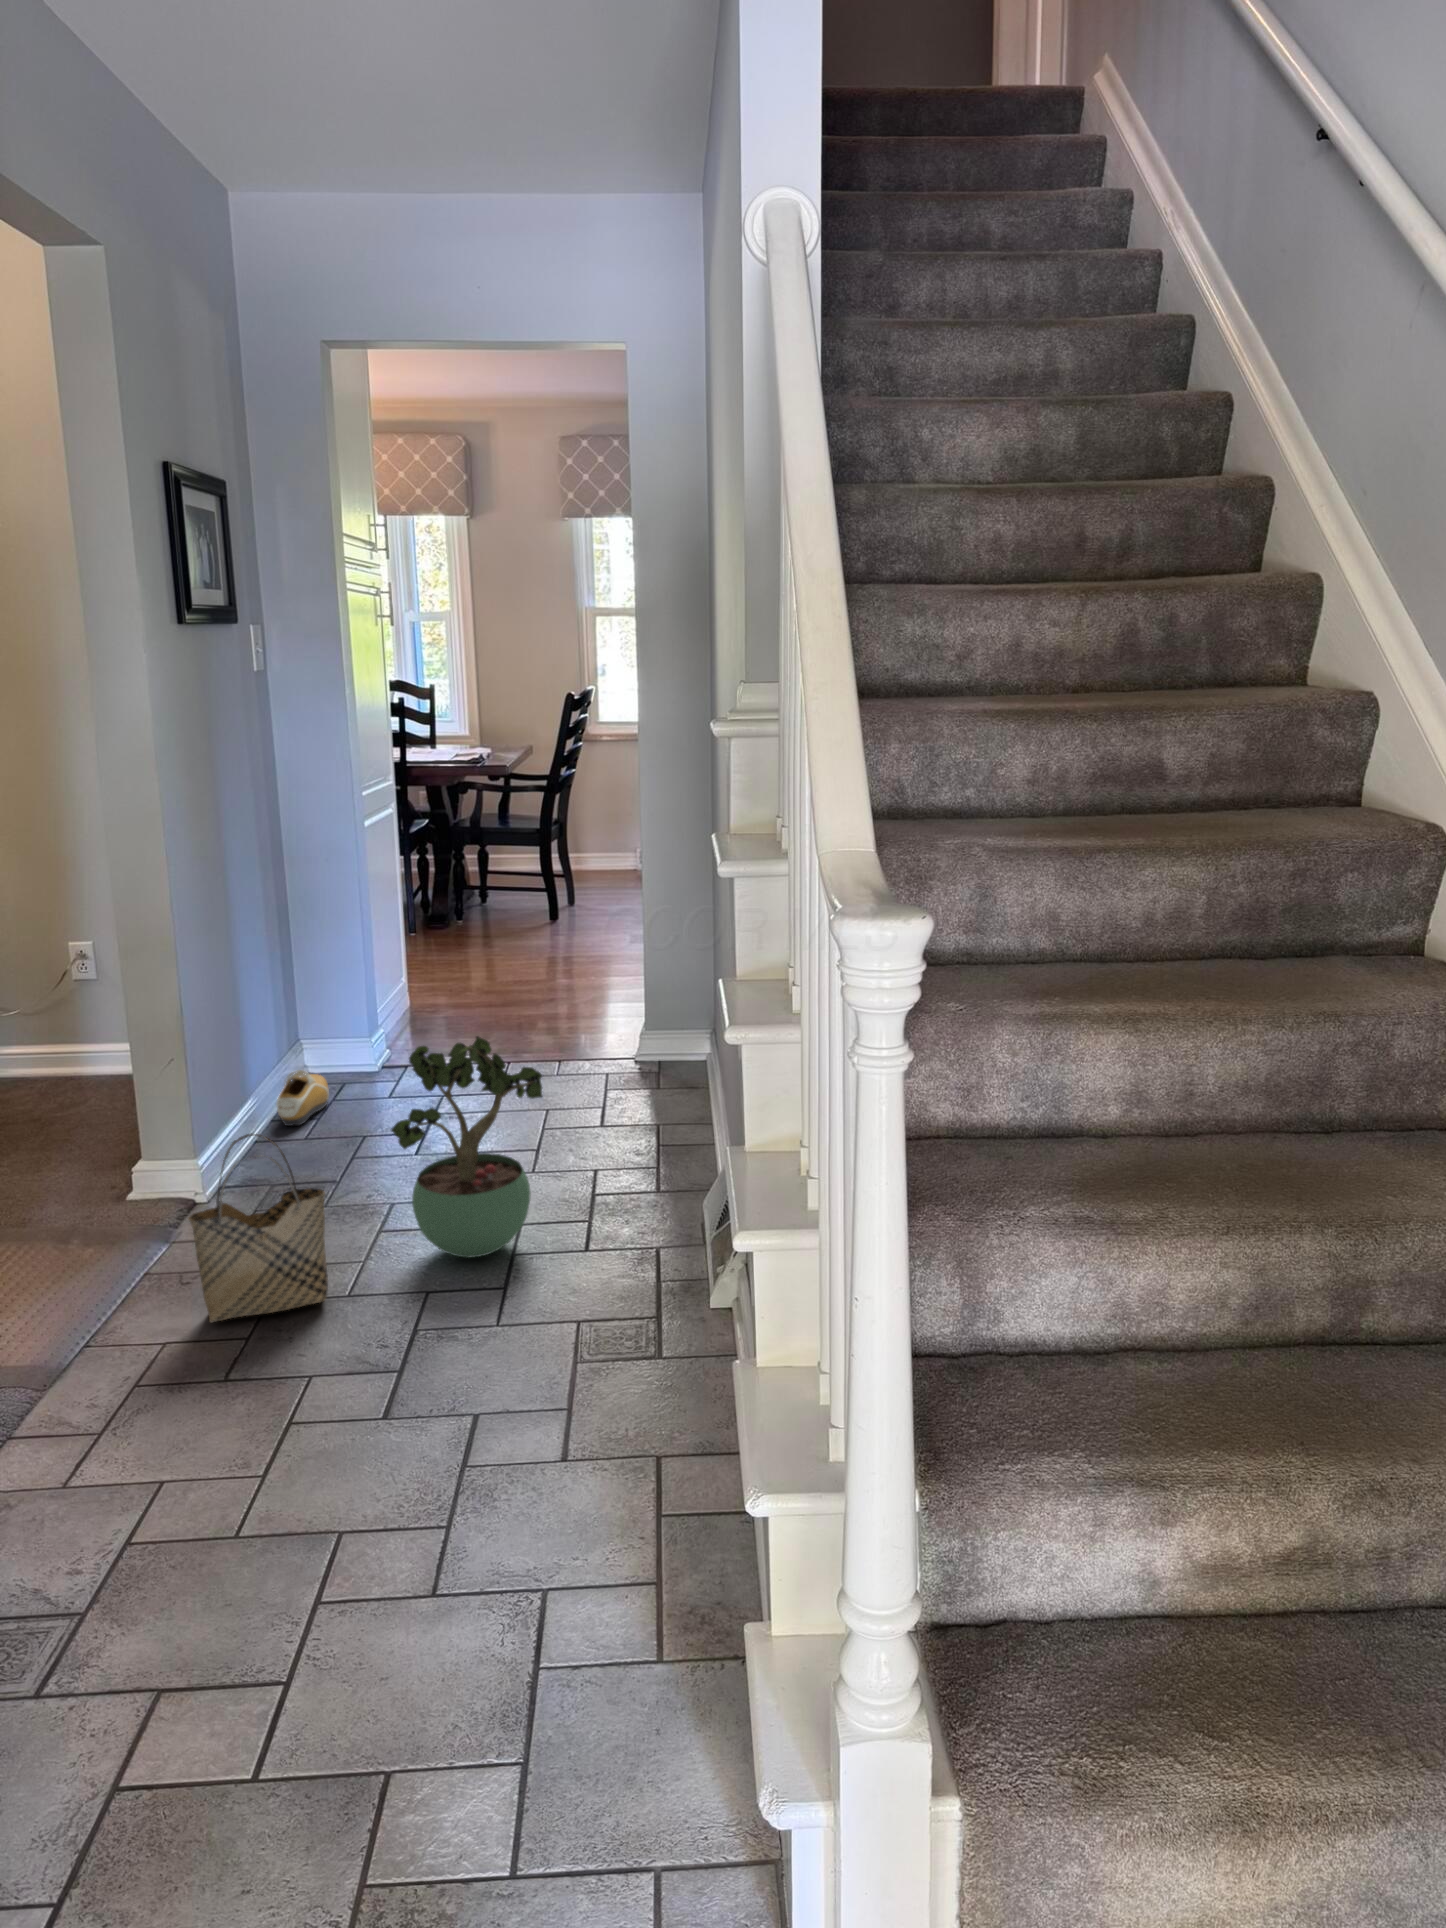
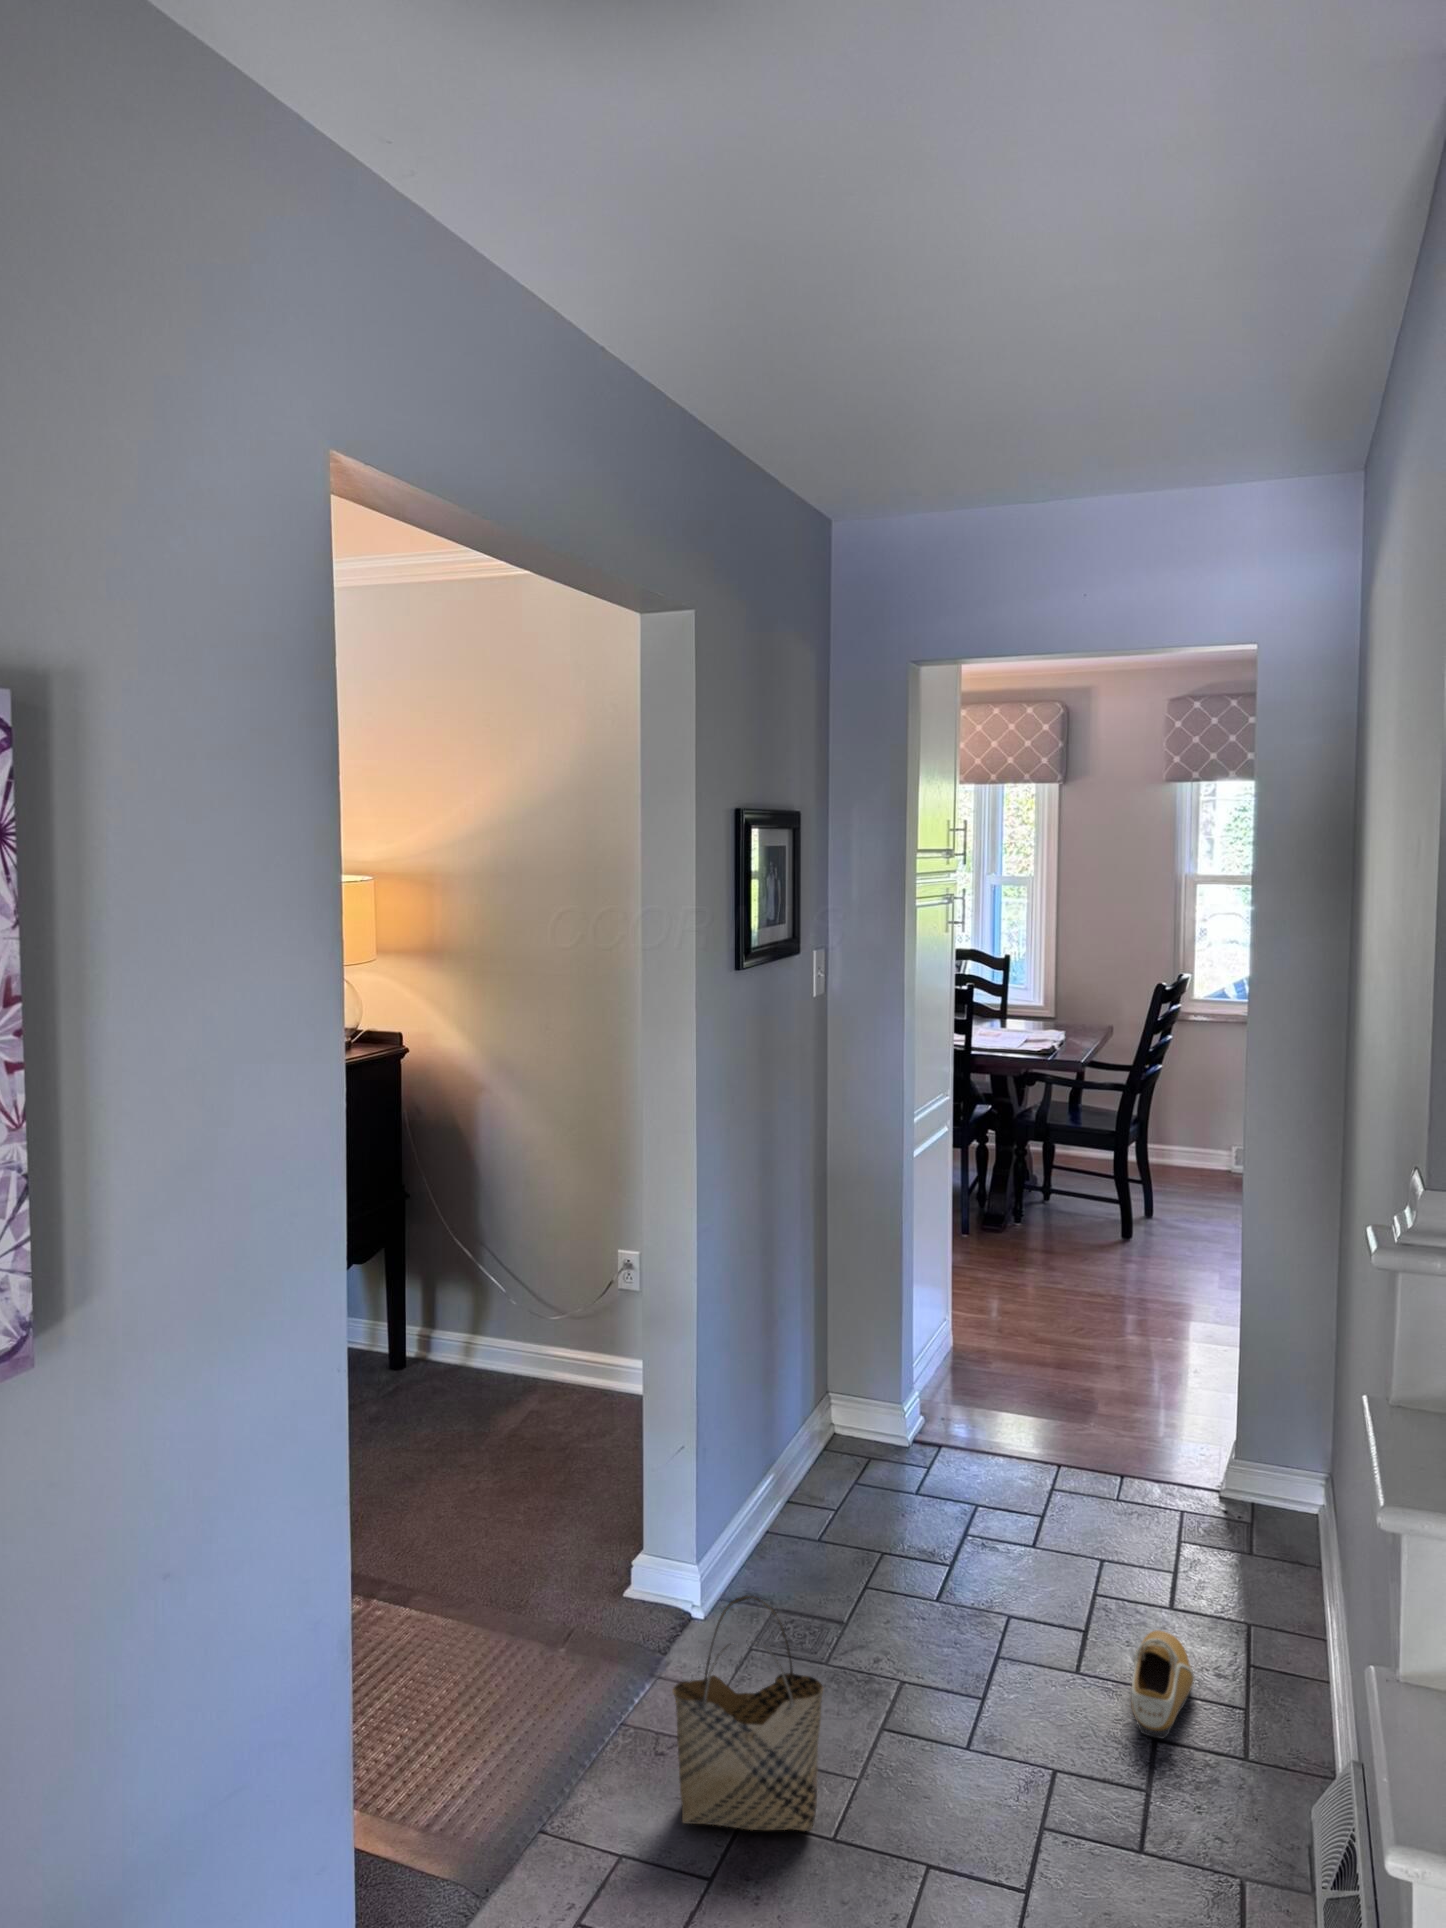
potted plant: present [391,1036,542,1258] -> none [906,1528,1101,1811]
shoe: present [276,1070,329,1126] -> present [1131,1630,1194,1739]

